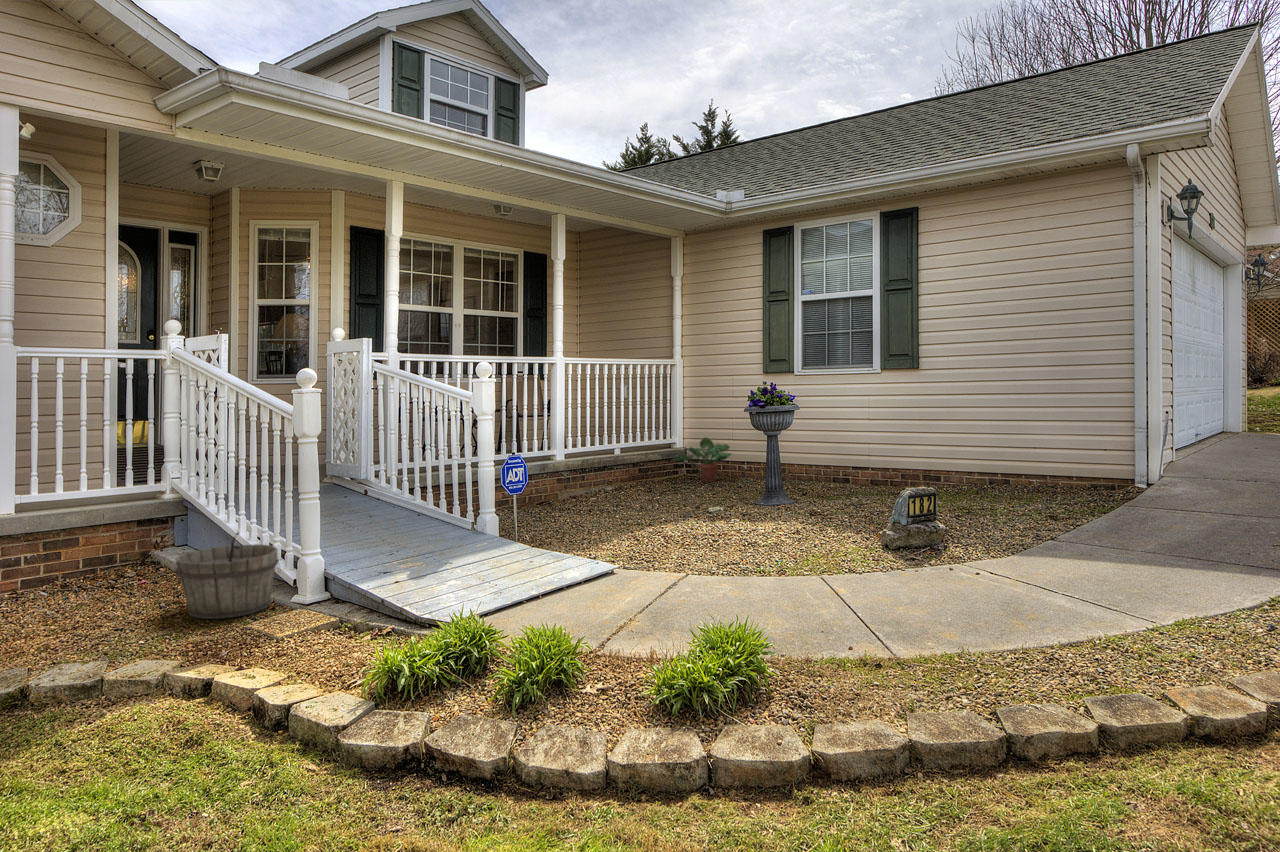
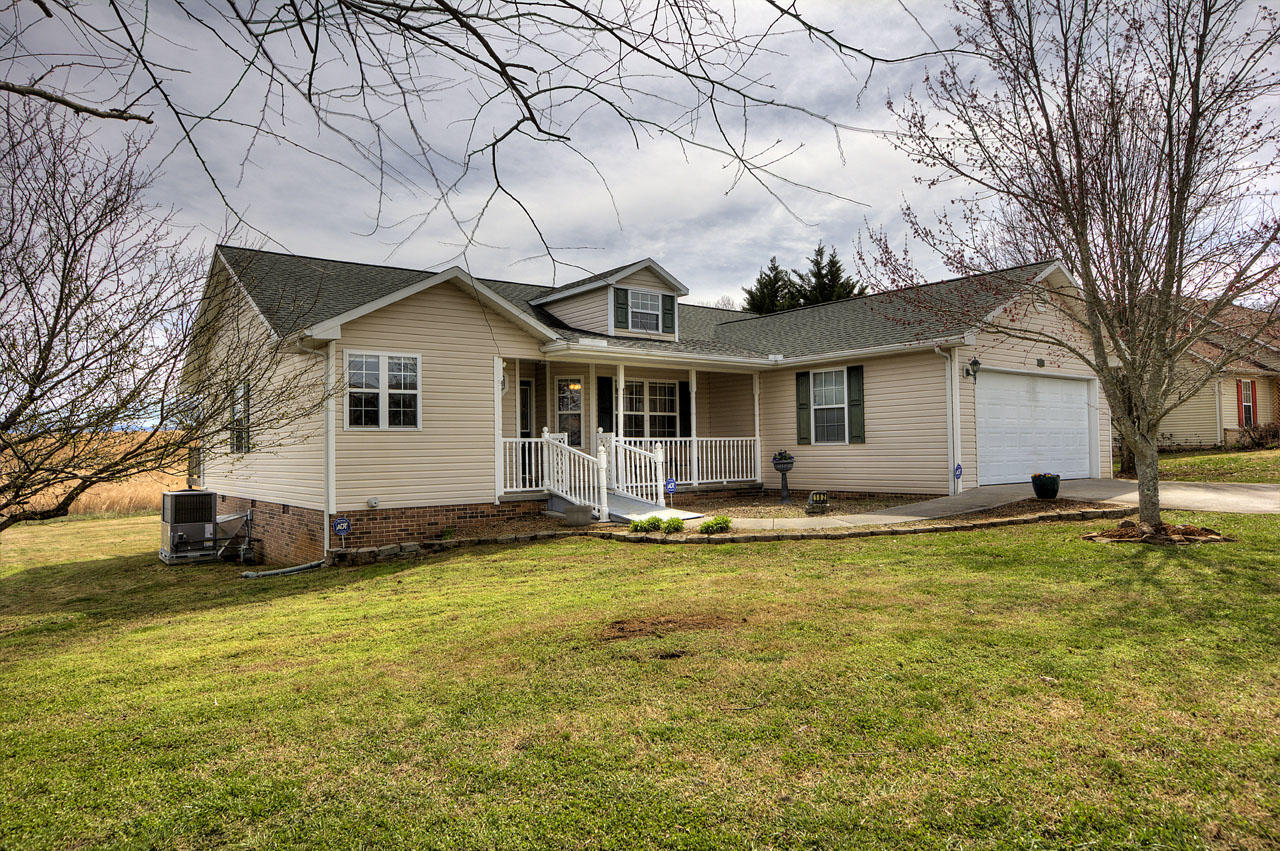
potted plant: present [672,437,731,482] -> none [750,476,781,499]

